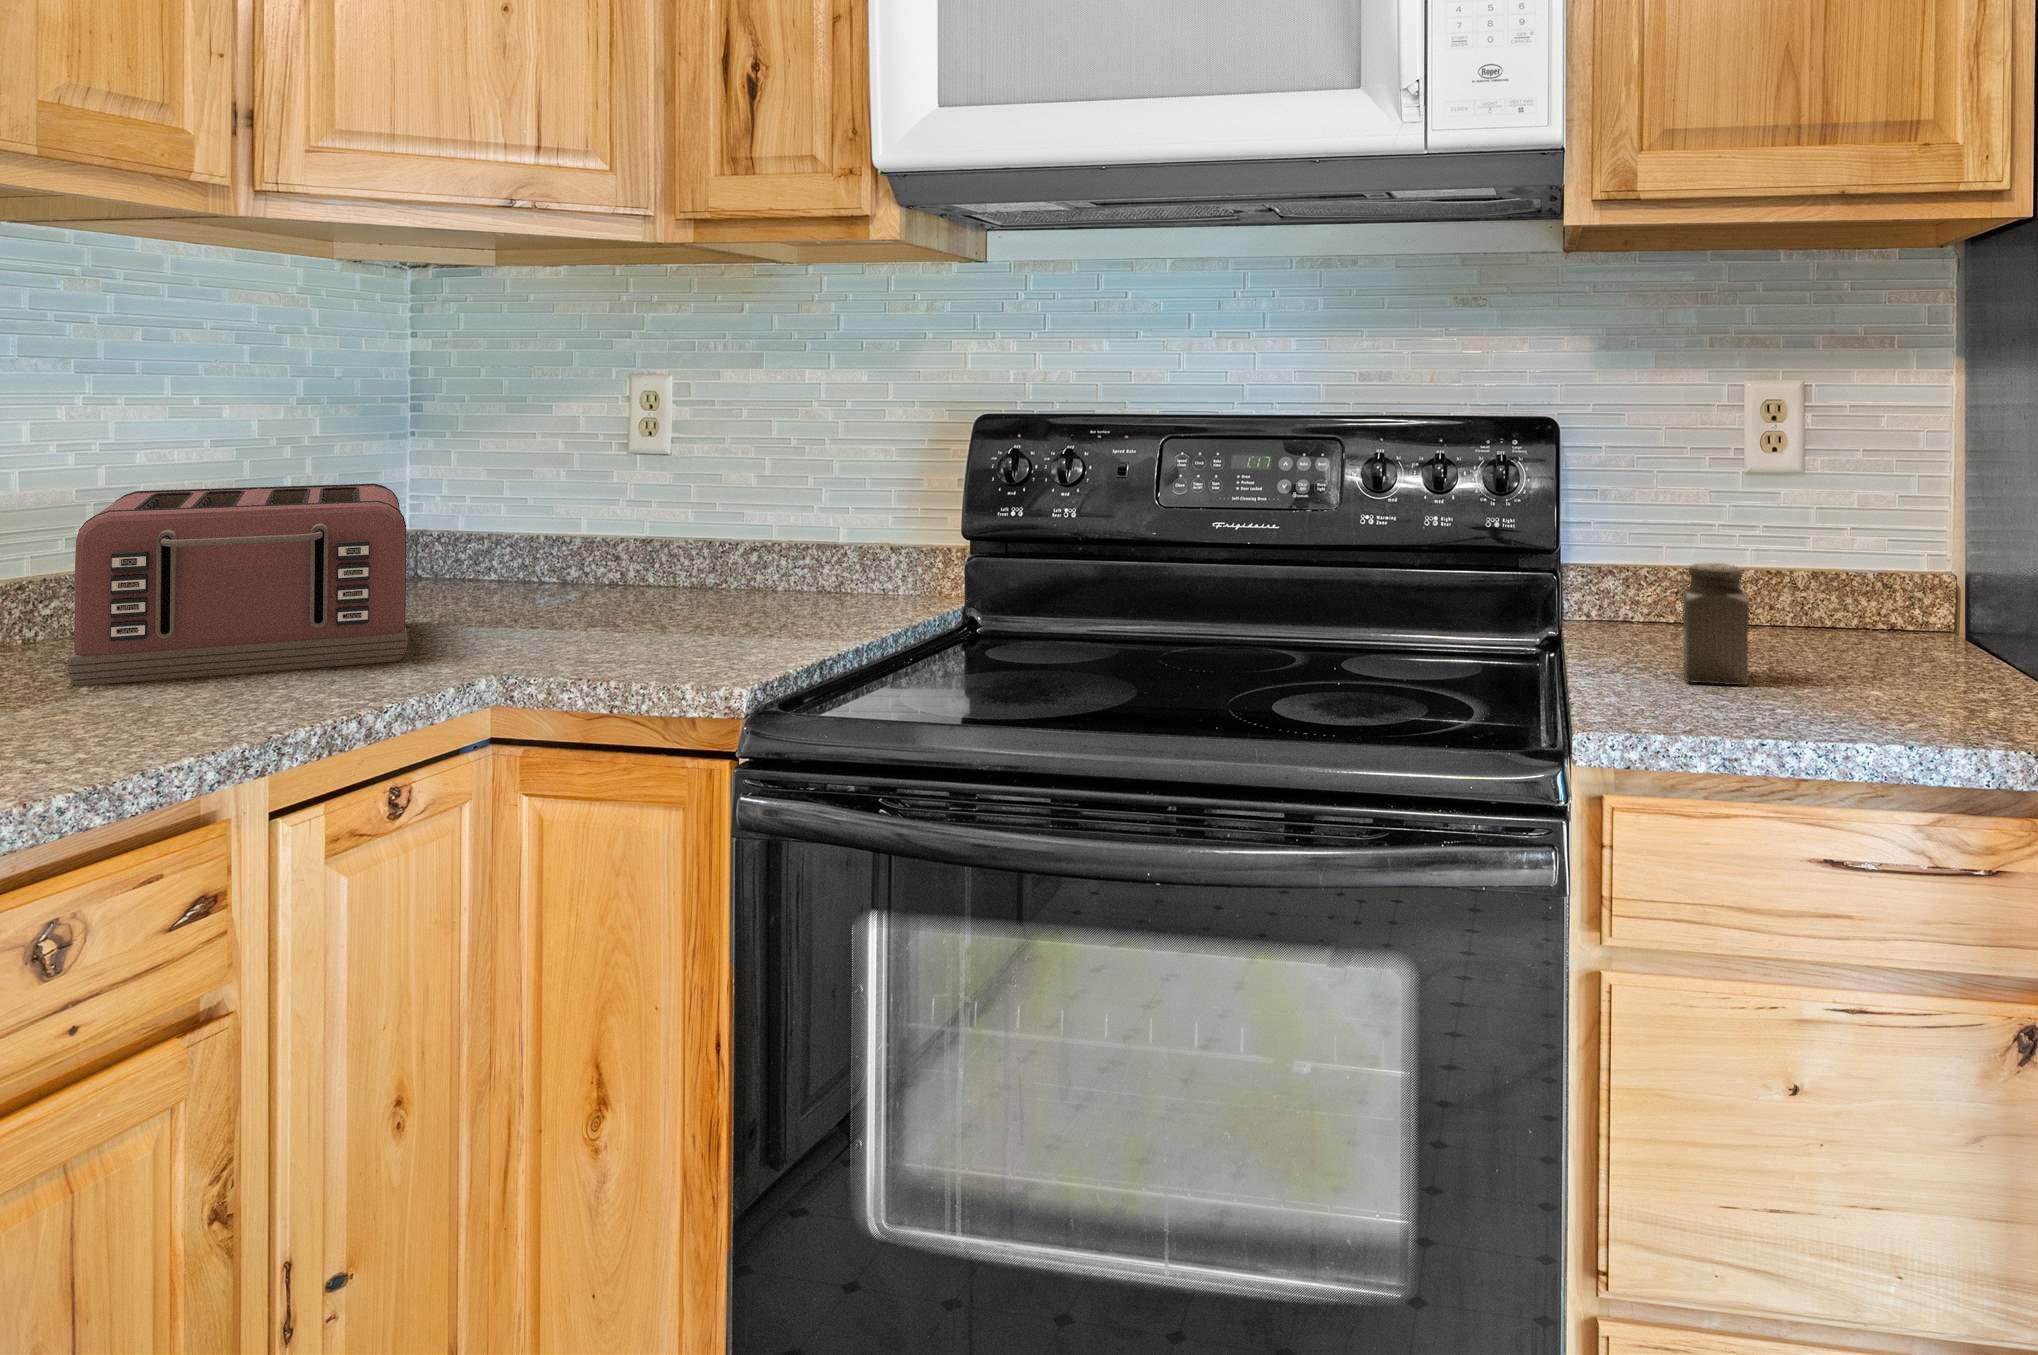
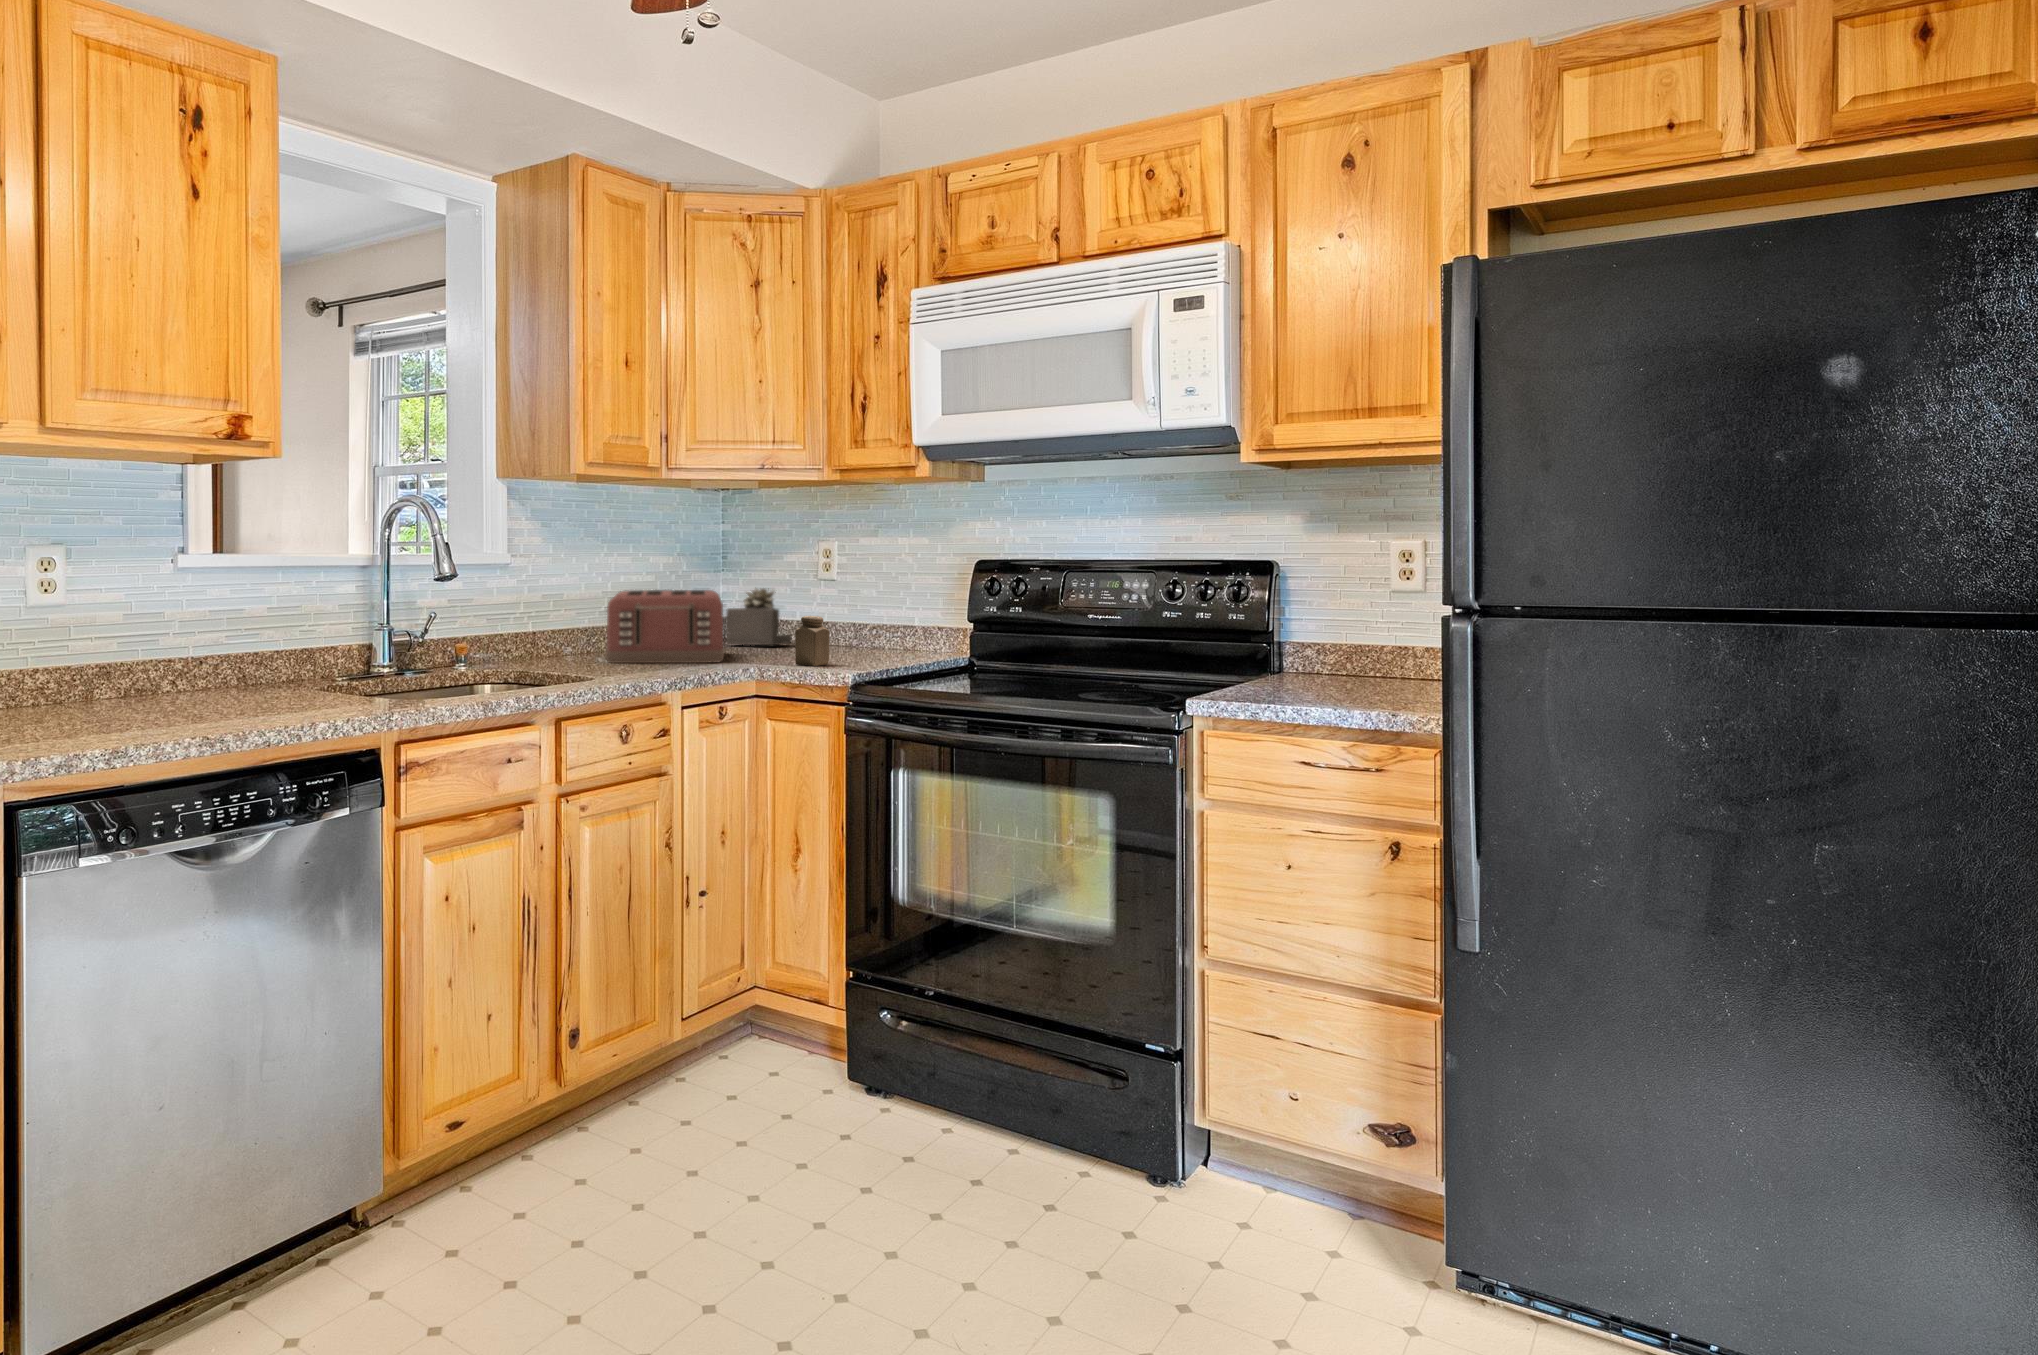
succulent plant: none [409,465,563,592] -> present [726,589,792,645]
salt shaker: present [1683,563,1749,685] -> present [795,616,829,666]

